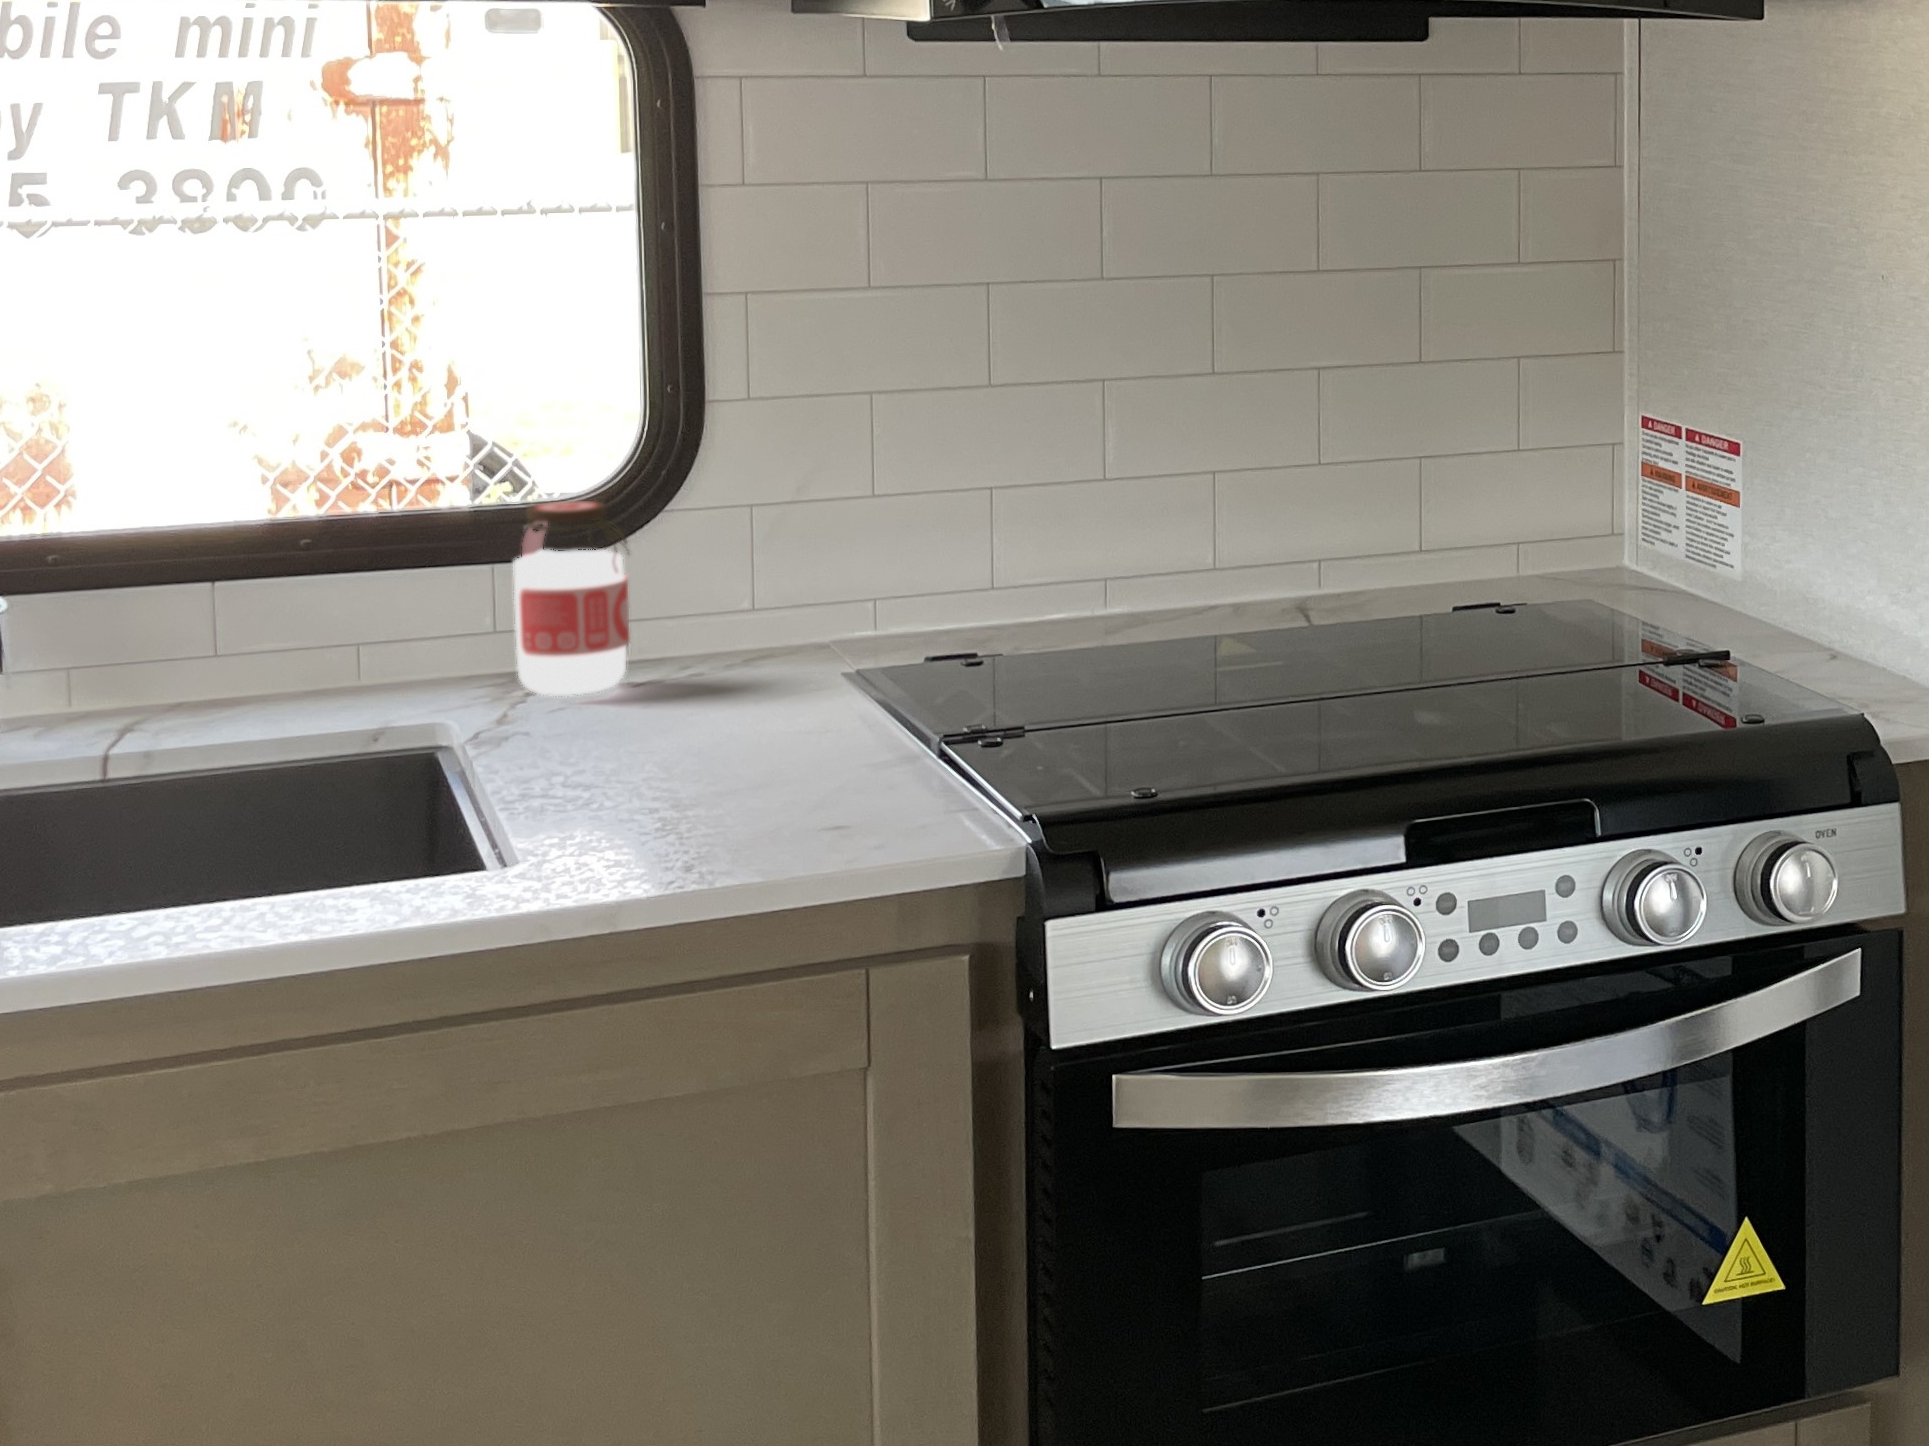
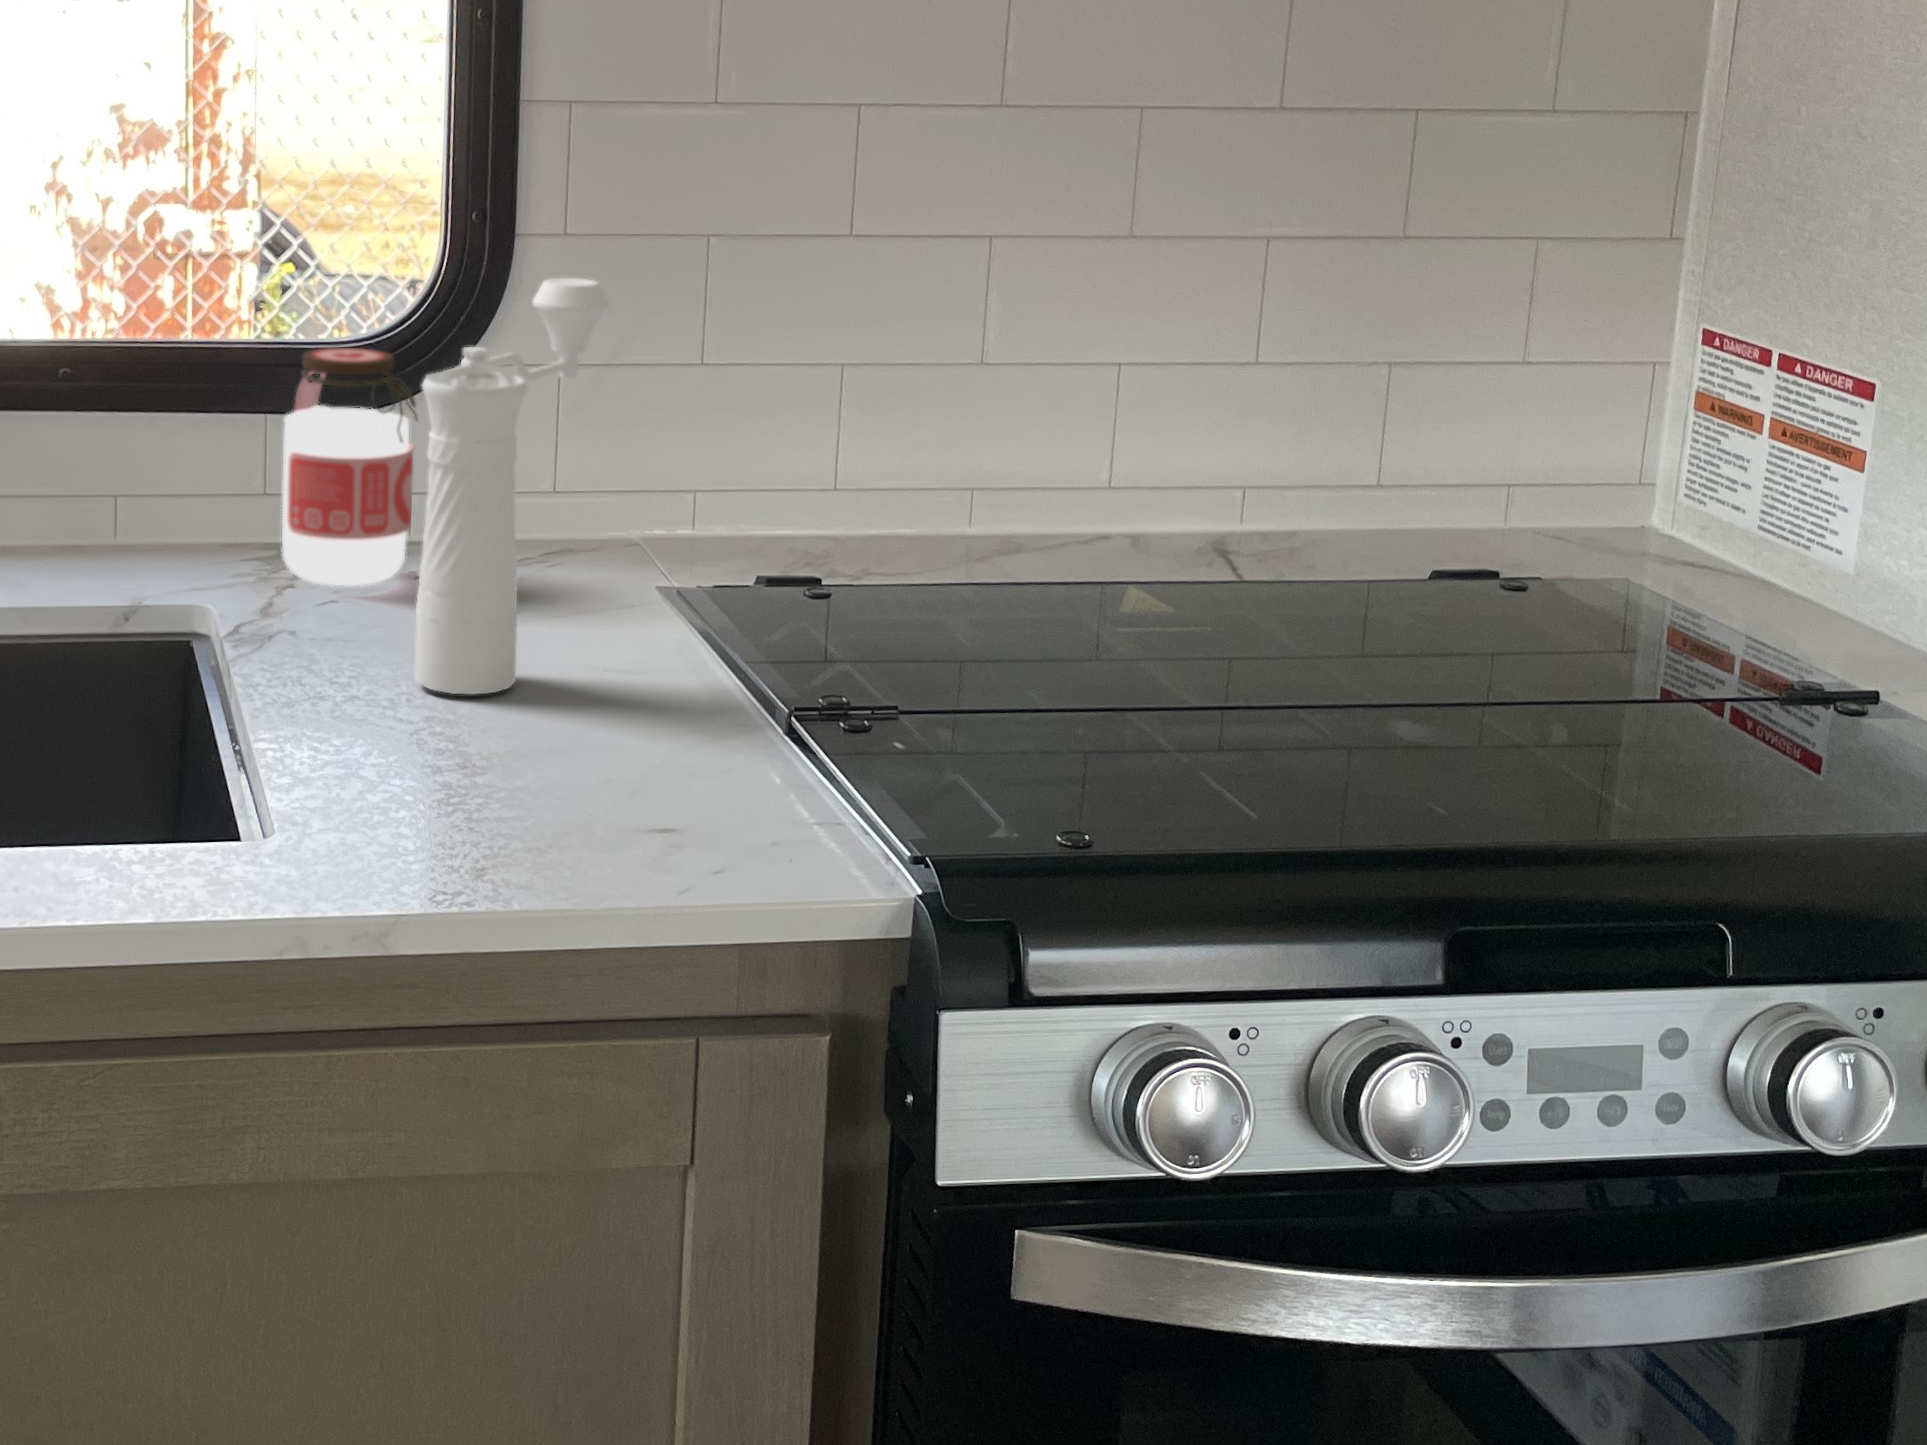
pepper mill: none [628,429,781,757] -> present [414,278,609,695]

